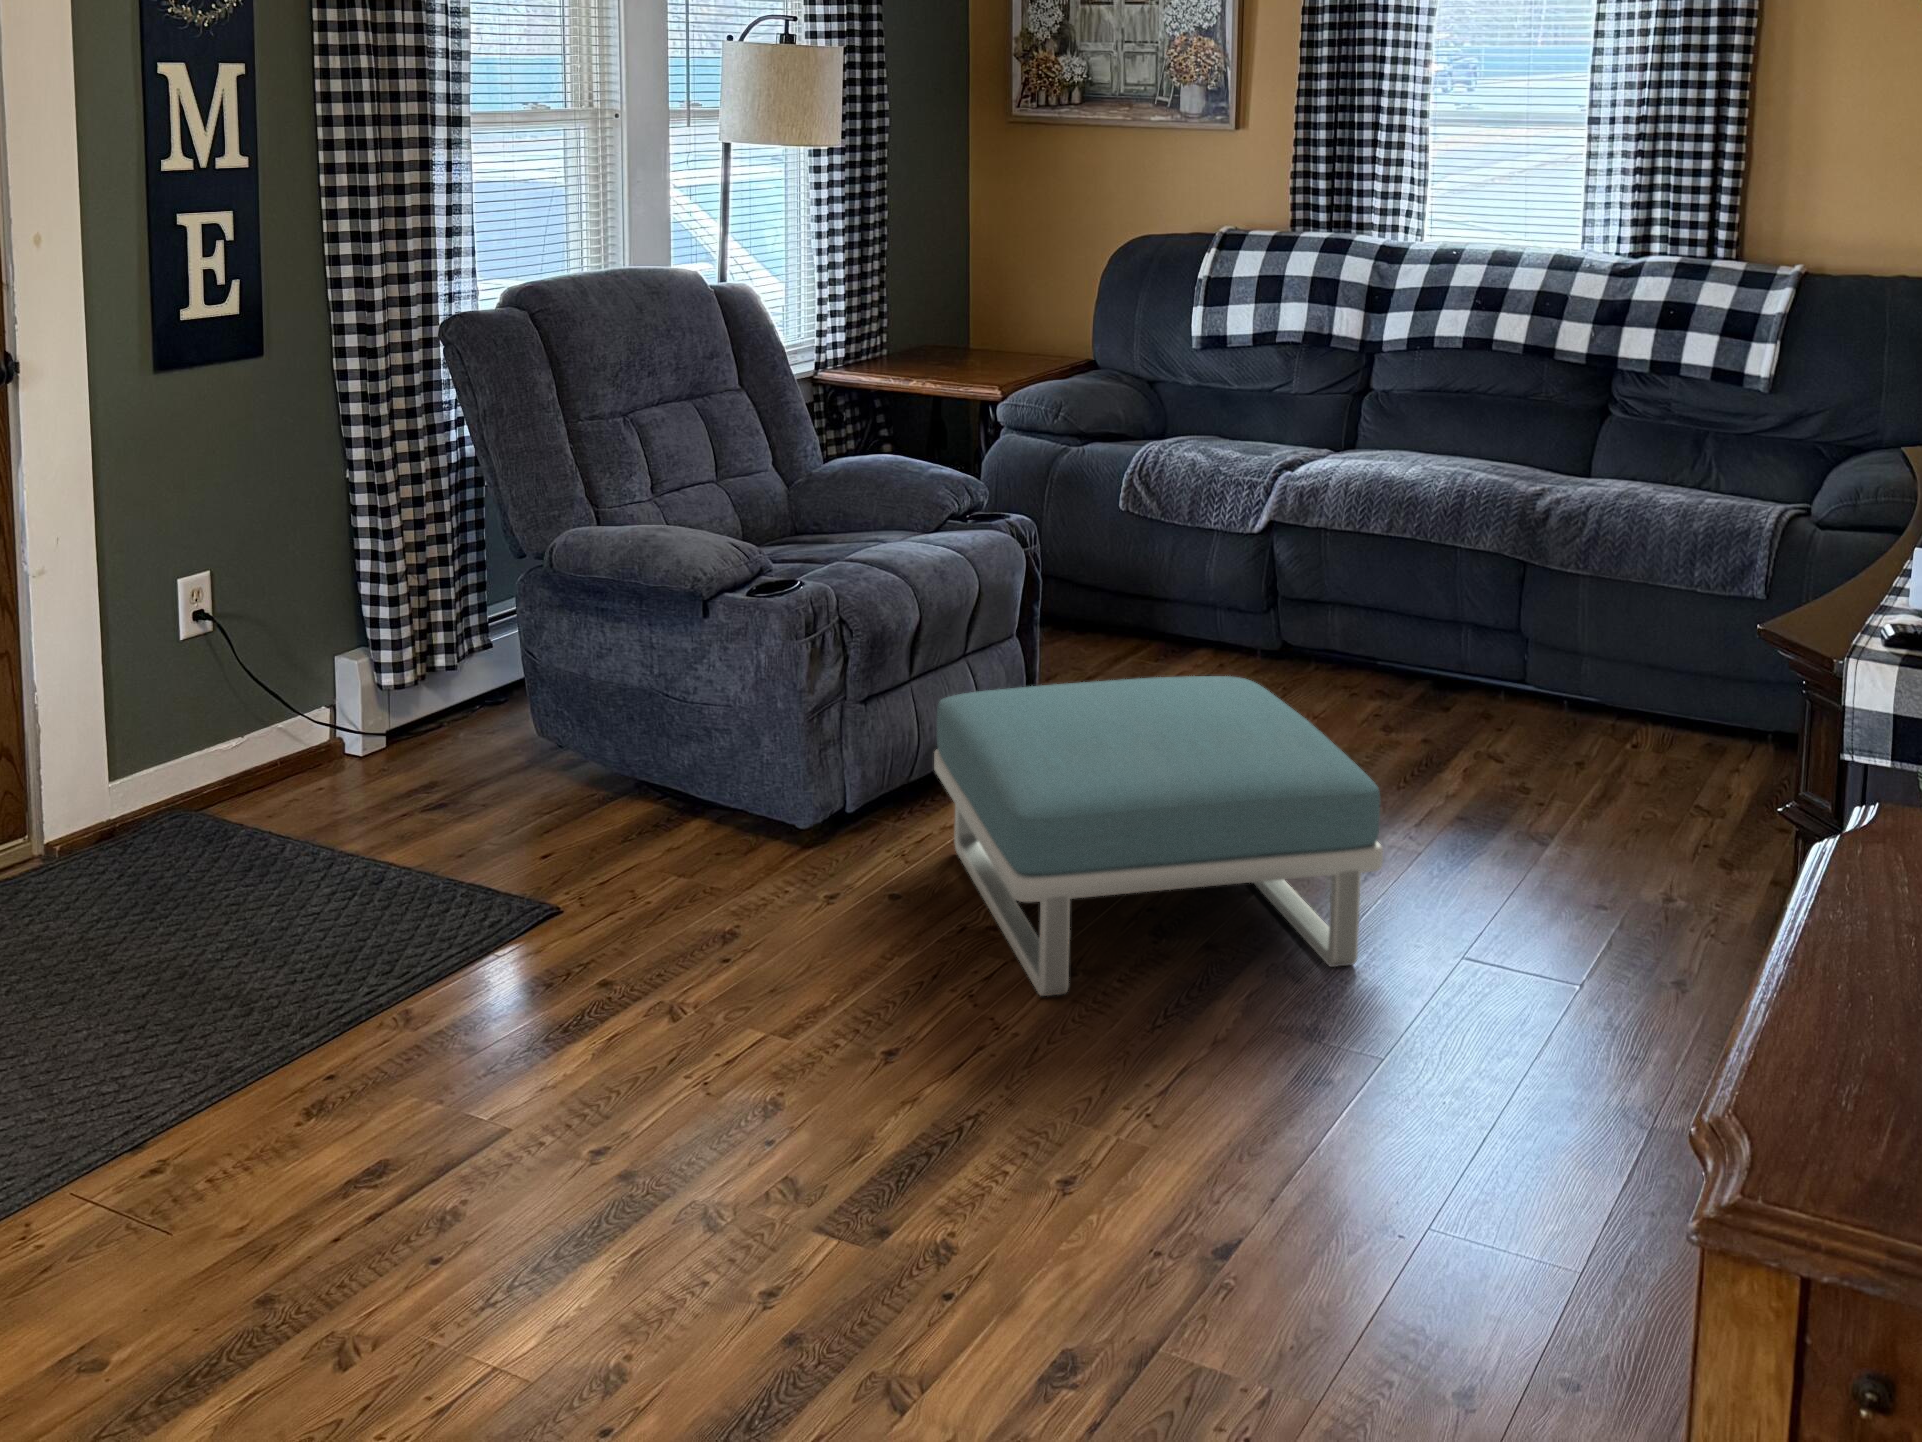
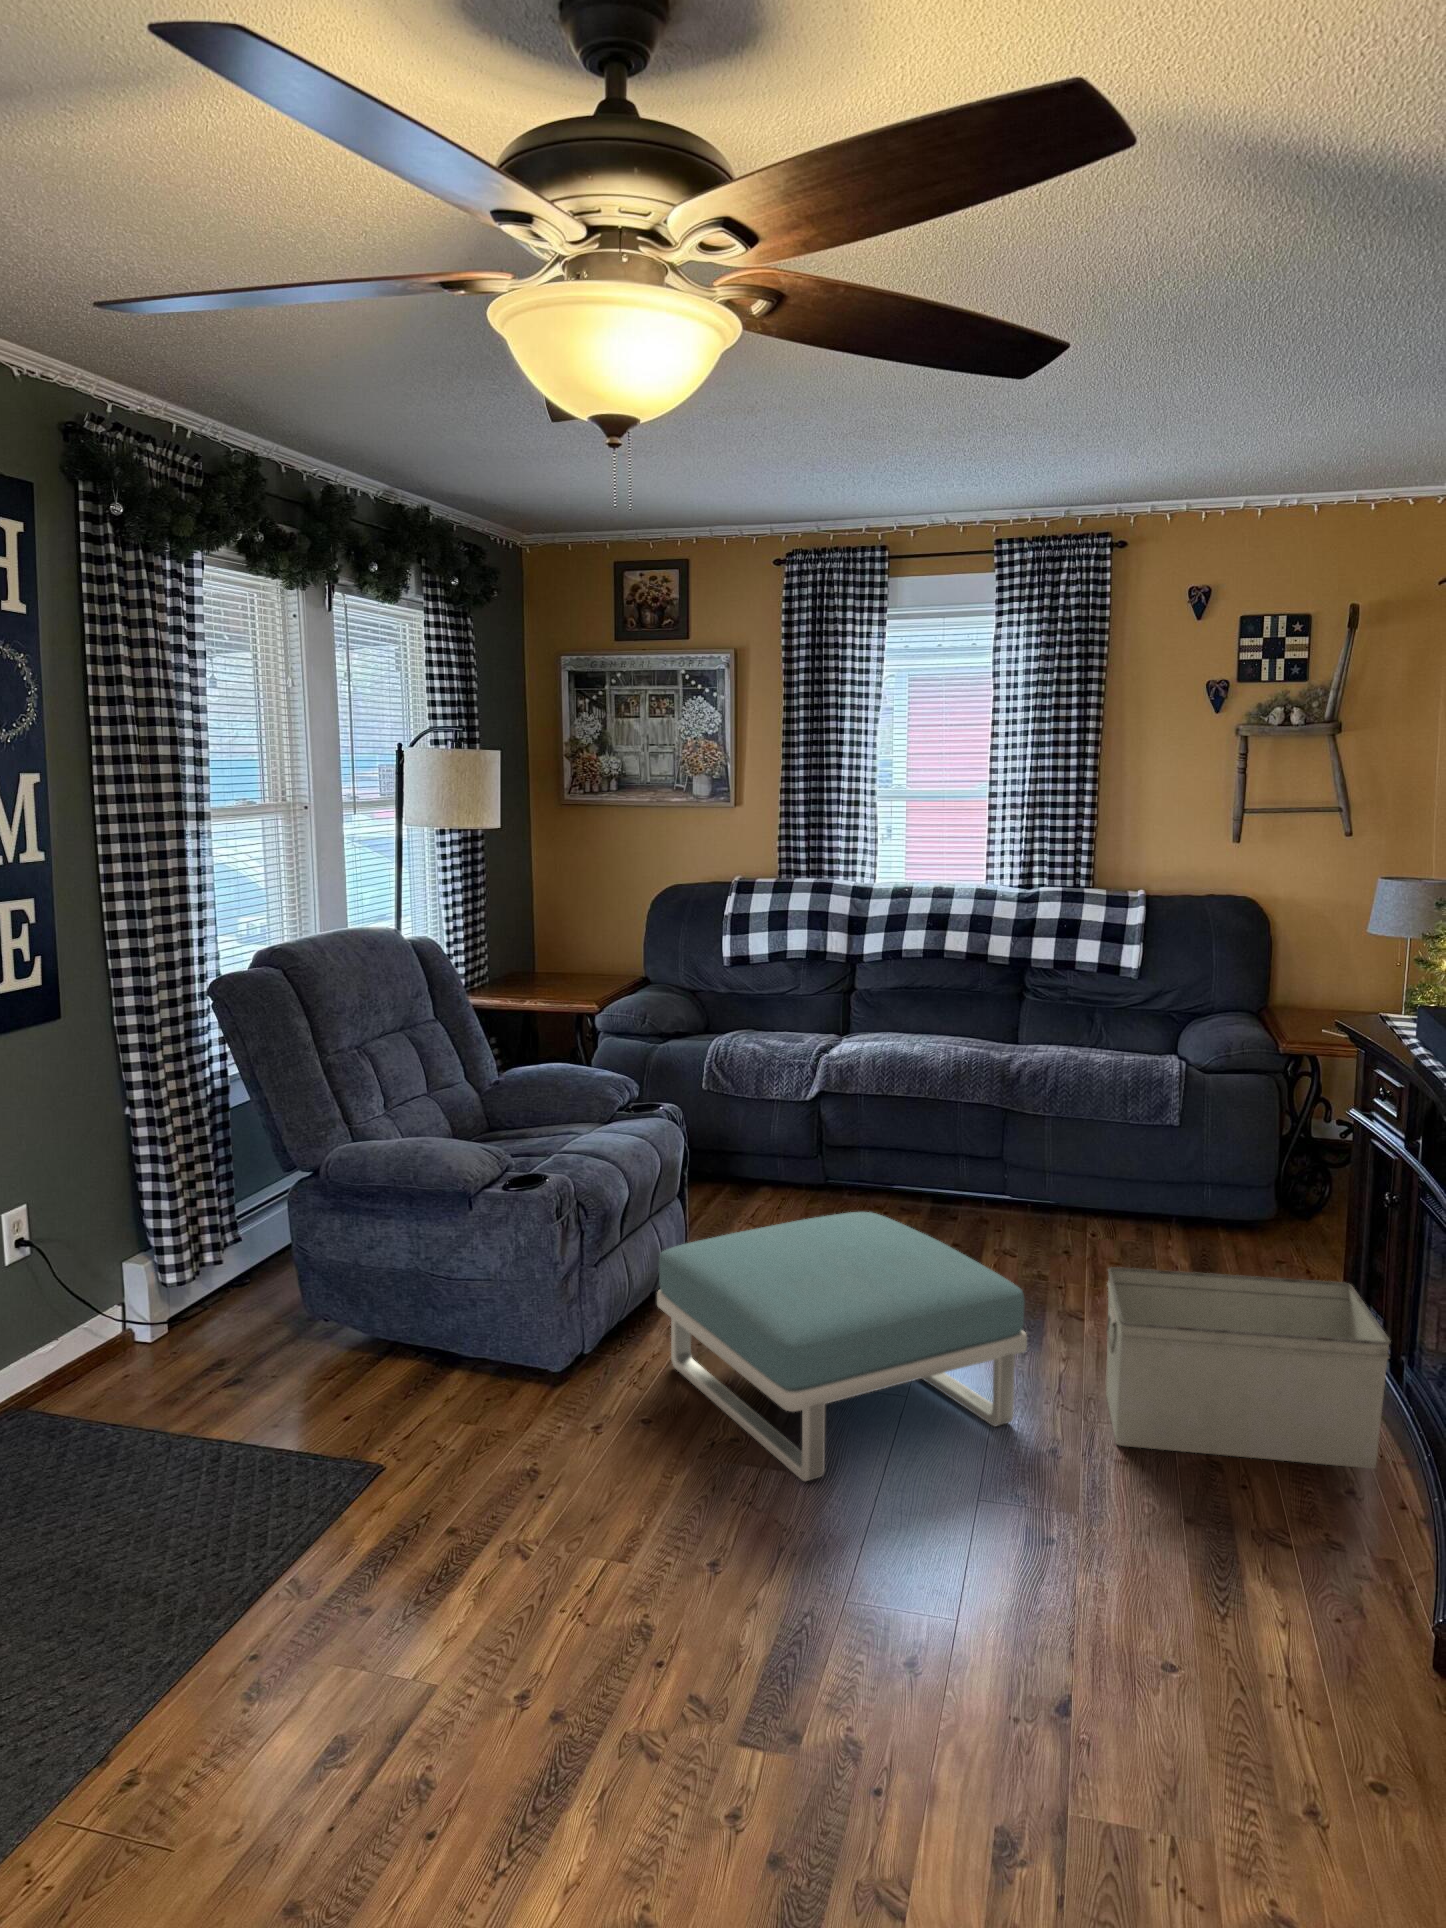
storage bin: none [1483,775,1862,1081] -> present [1106,1267,1391,1469]

